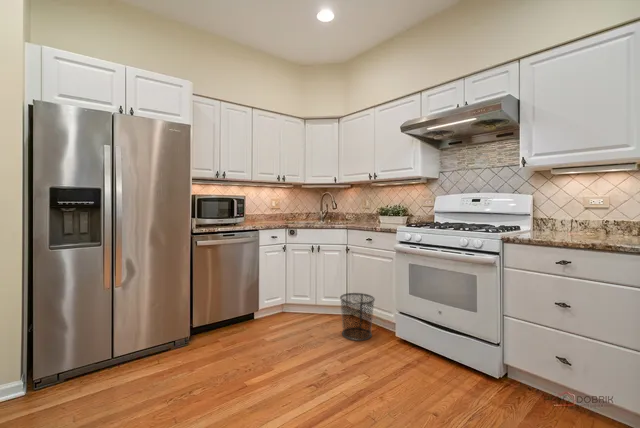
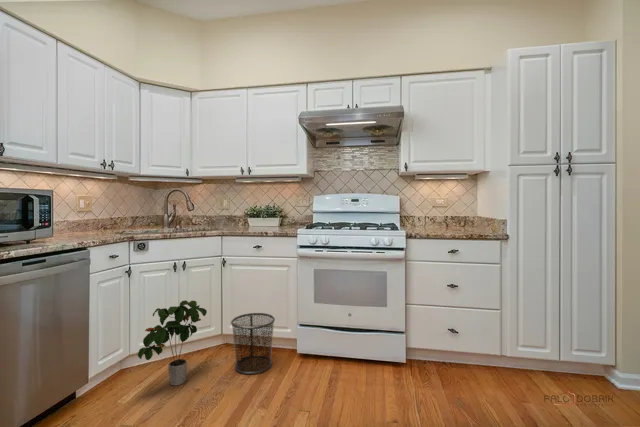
potted plant: none [277,273,328,330] -> present [138,300,207,385]

